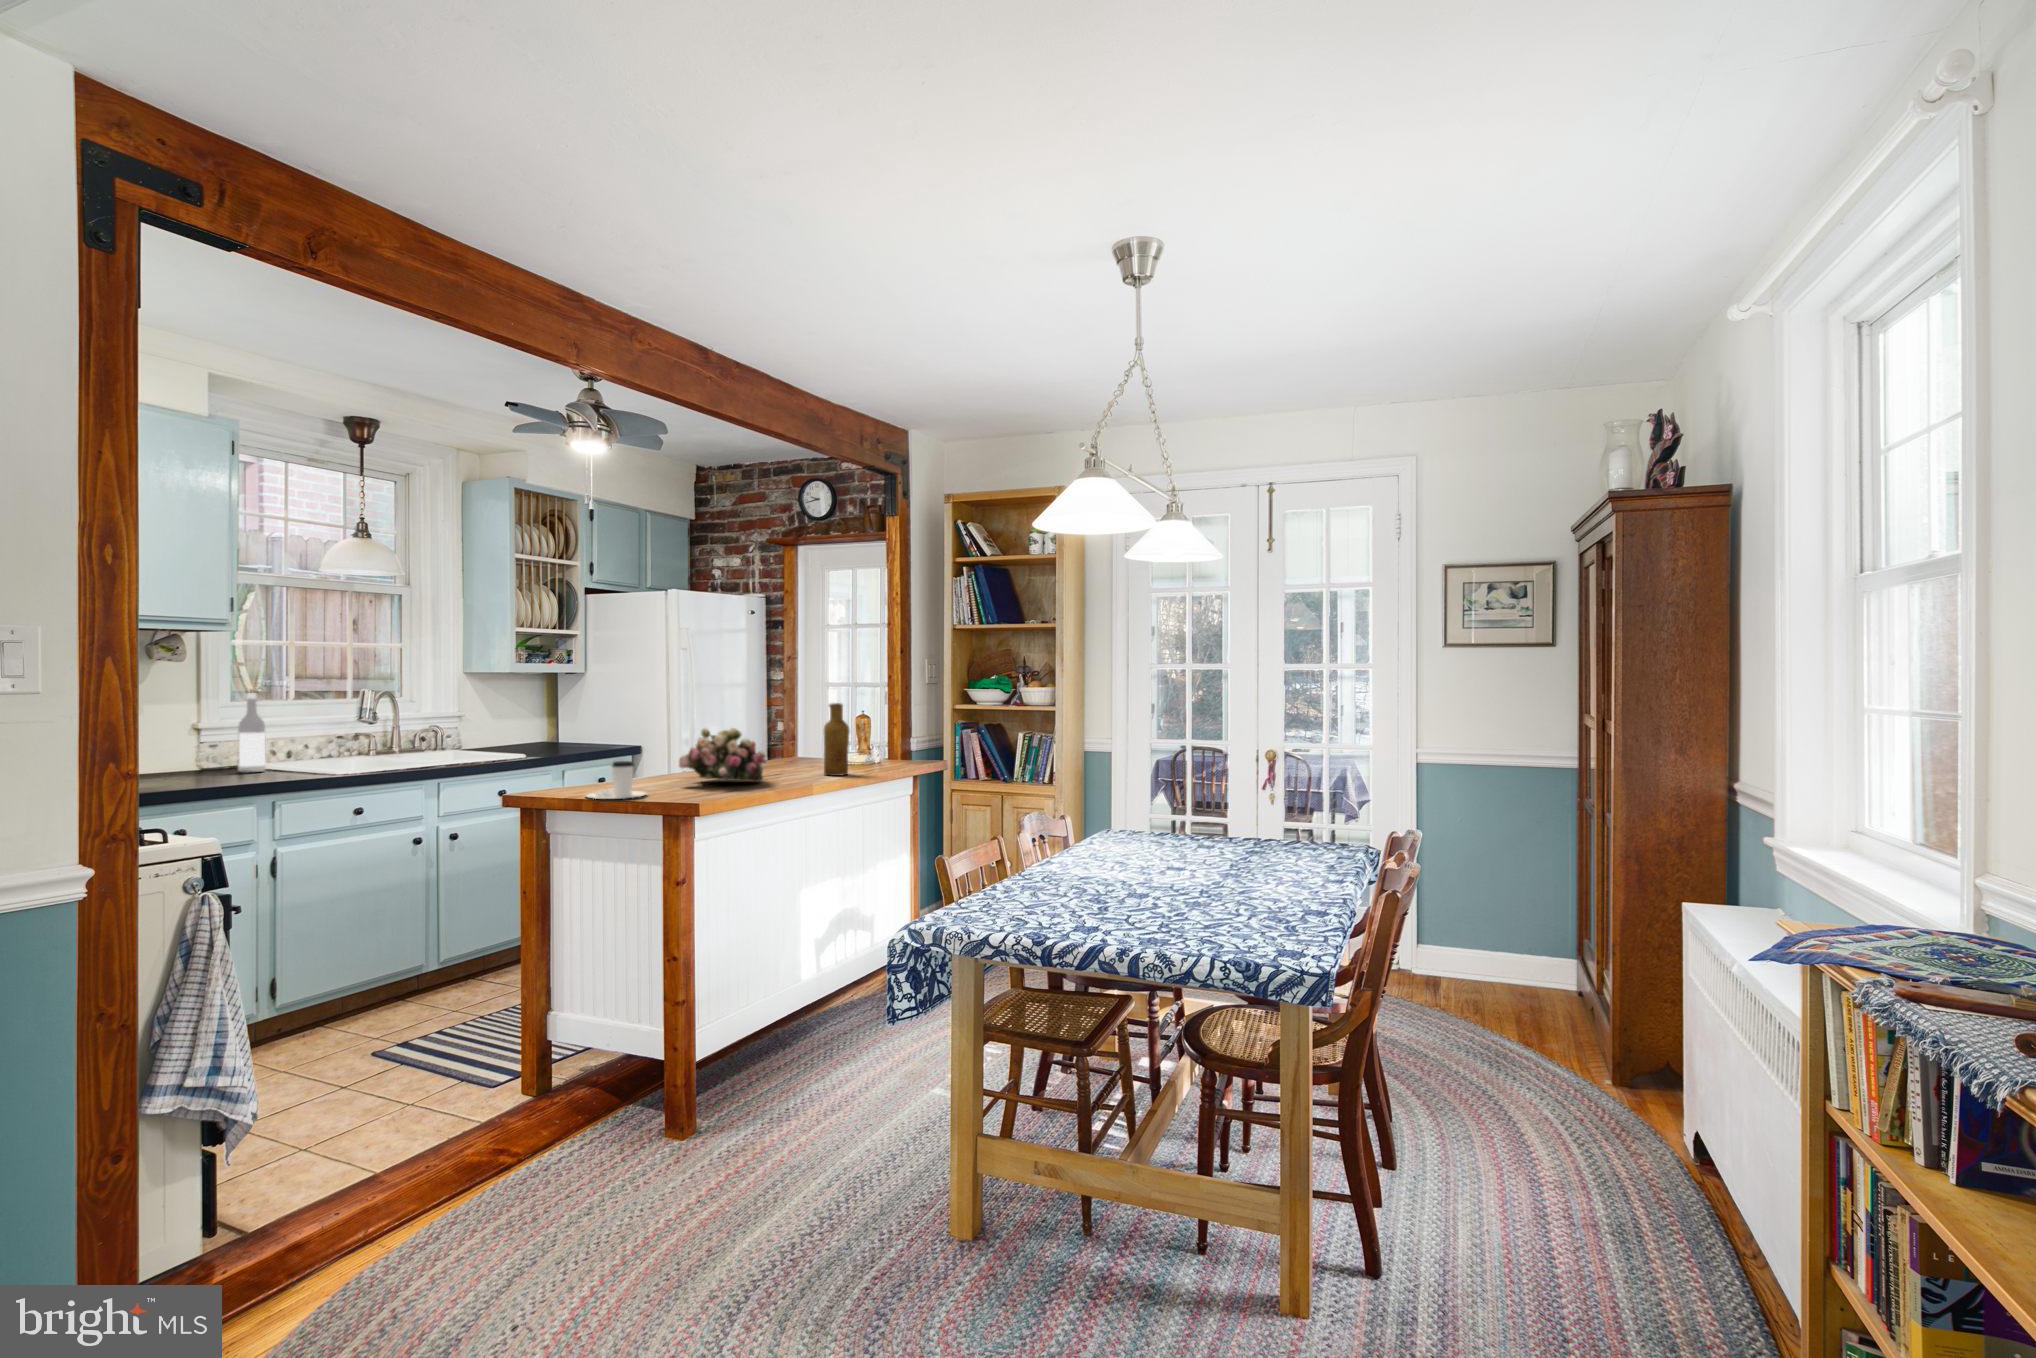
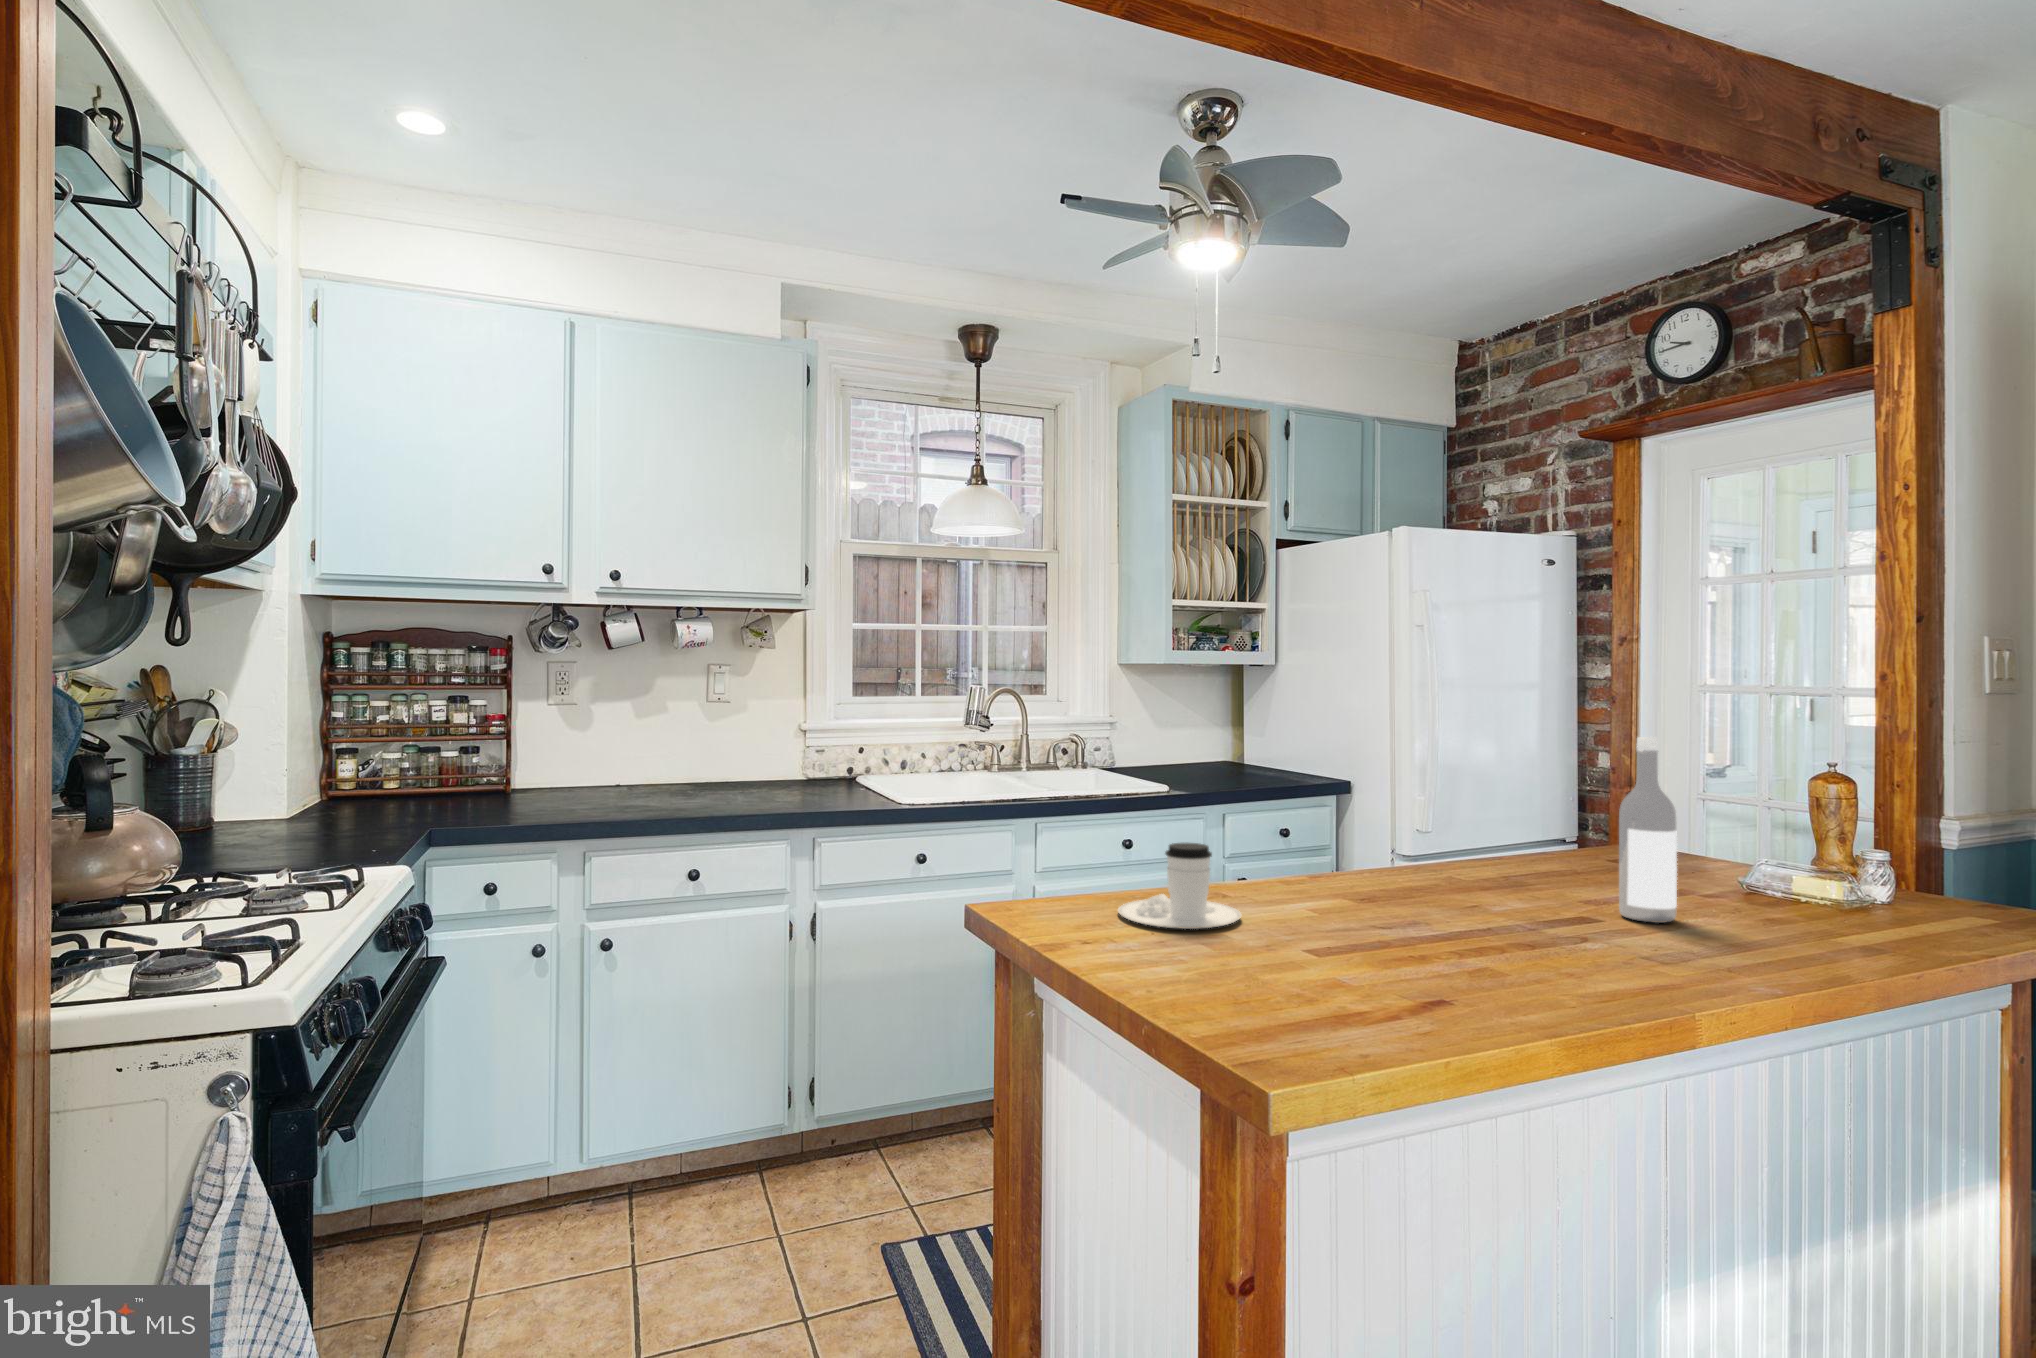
wine bottle: present [238,693,266,773] -> present [1619,737,1677,923]
vase: present [824,703,850,776] -> none [1688,733,1761,908]
flower arrangement: present [679,728,766,782] -> none [1330,776,1533,909]

